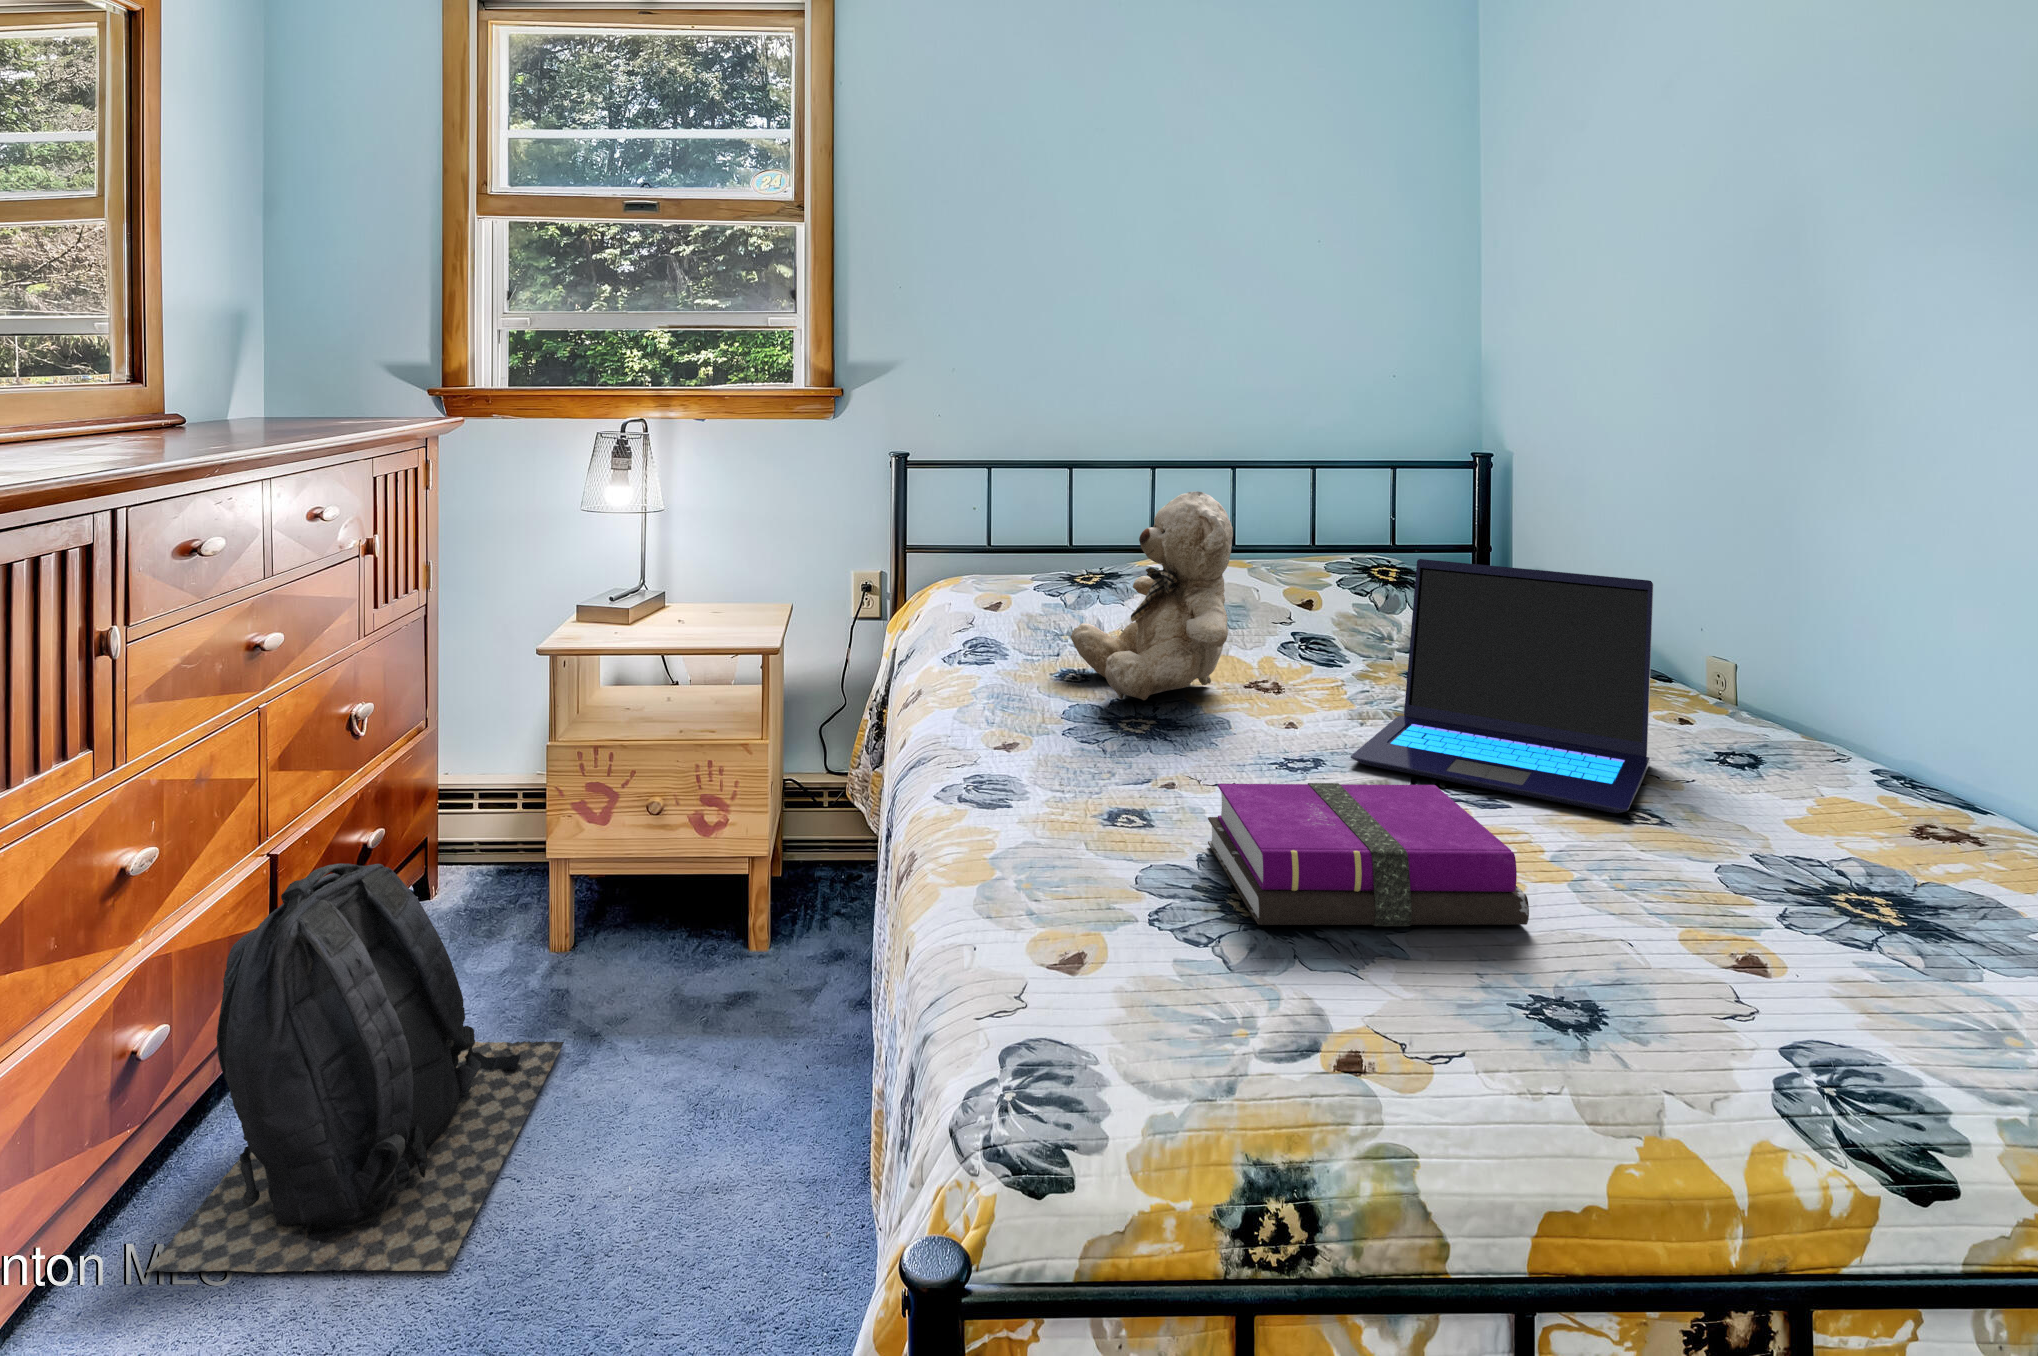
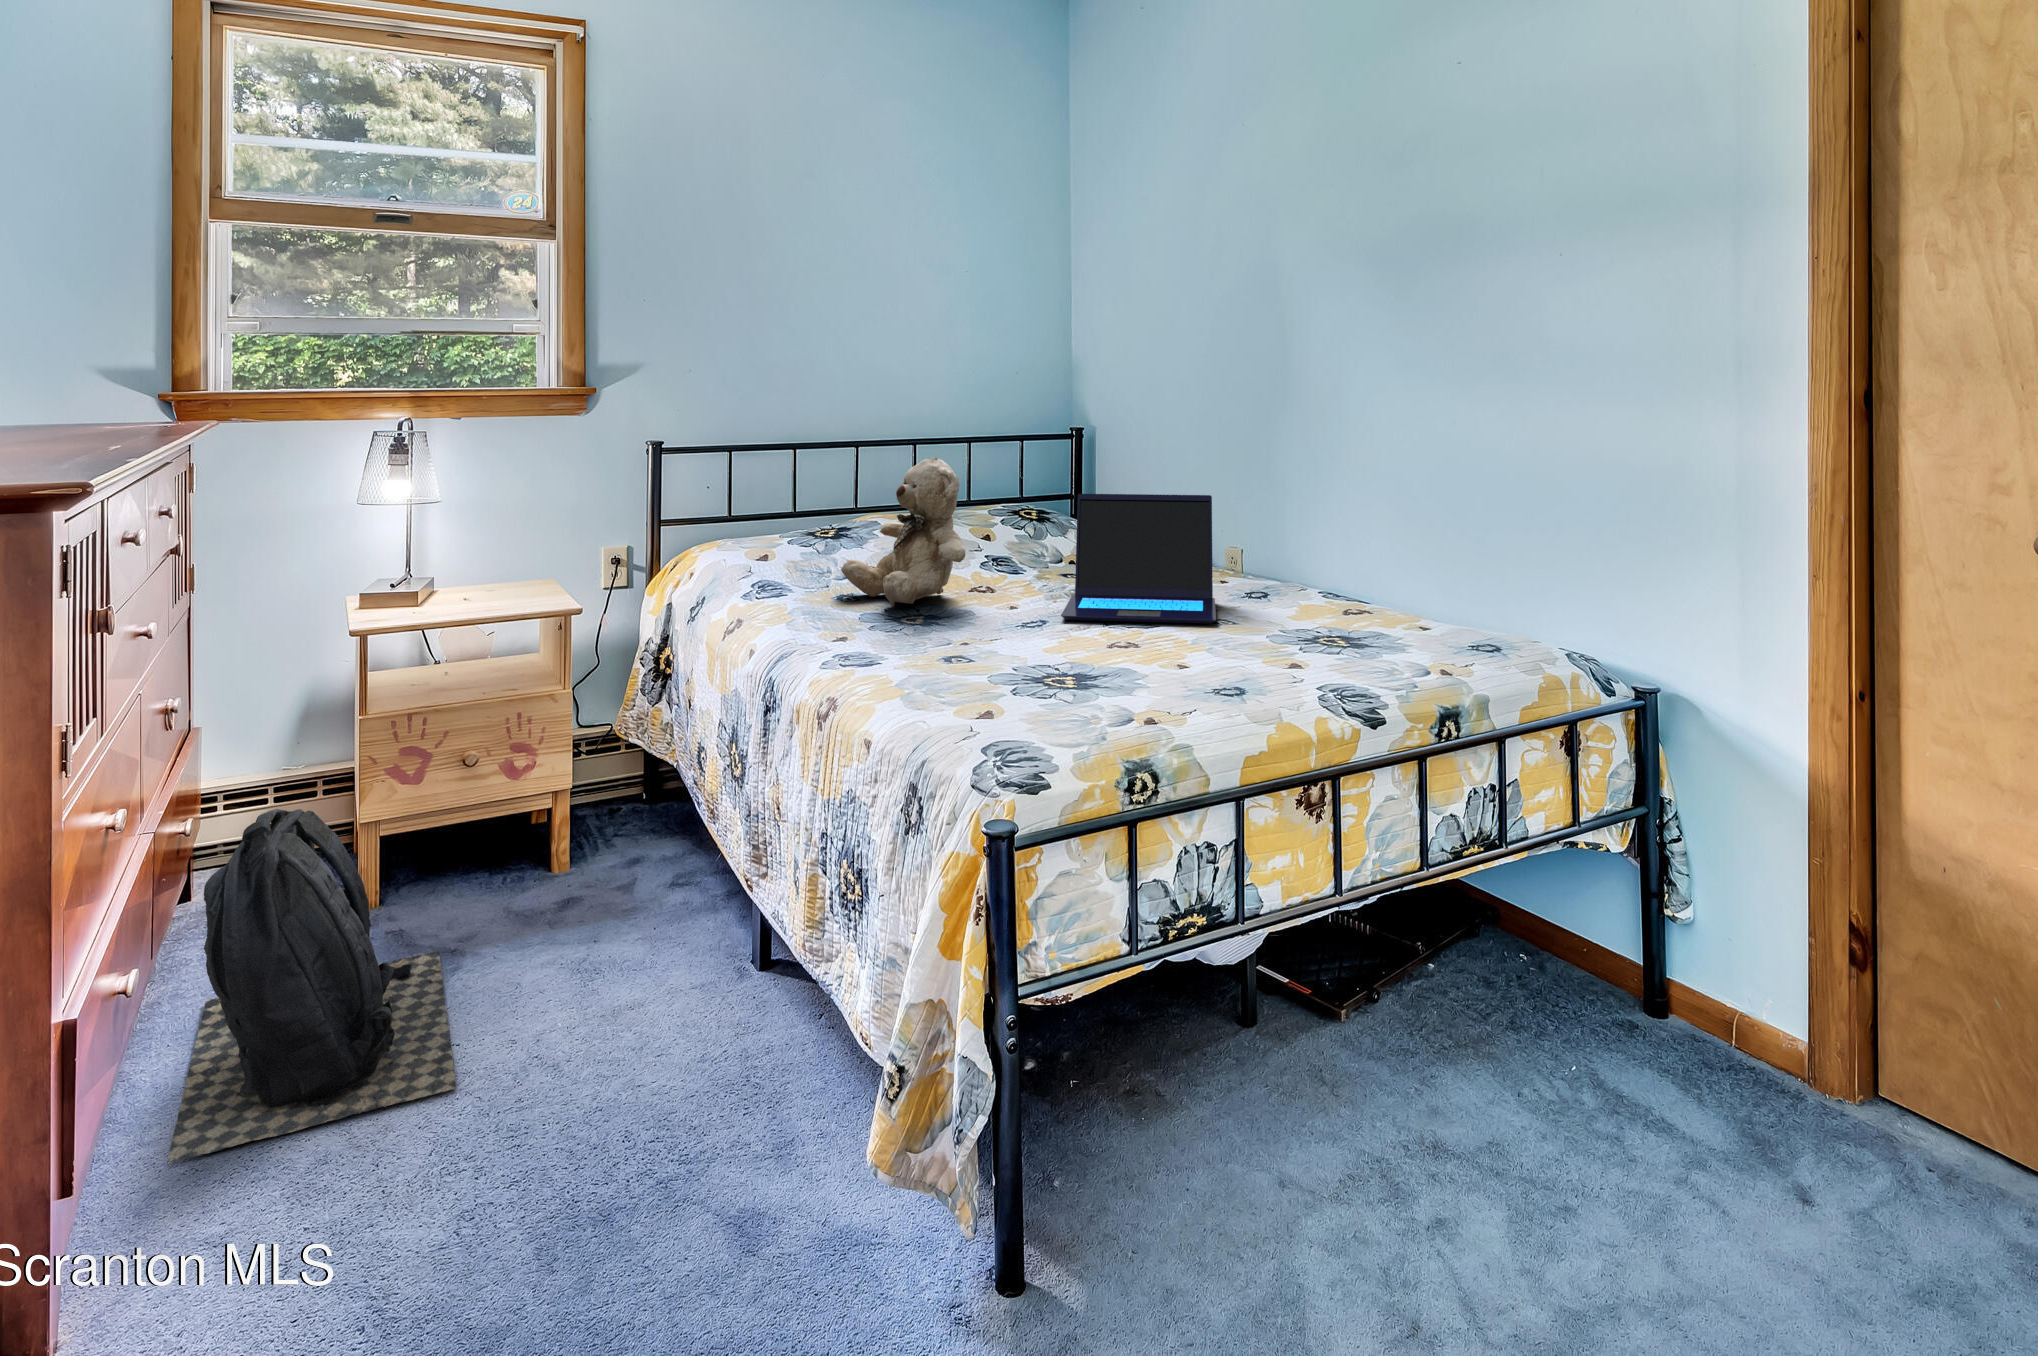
notebook: present [1208,783,1529,926] -> none [1013,612,1196,687]

